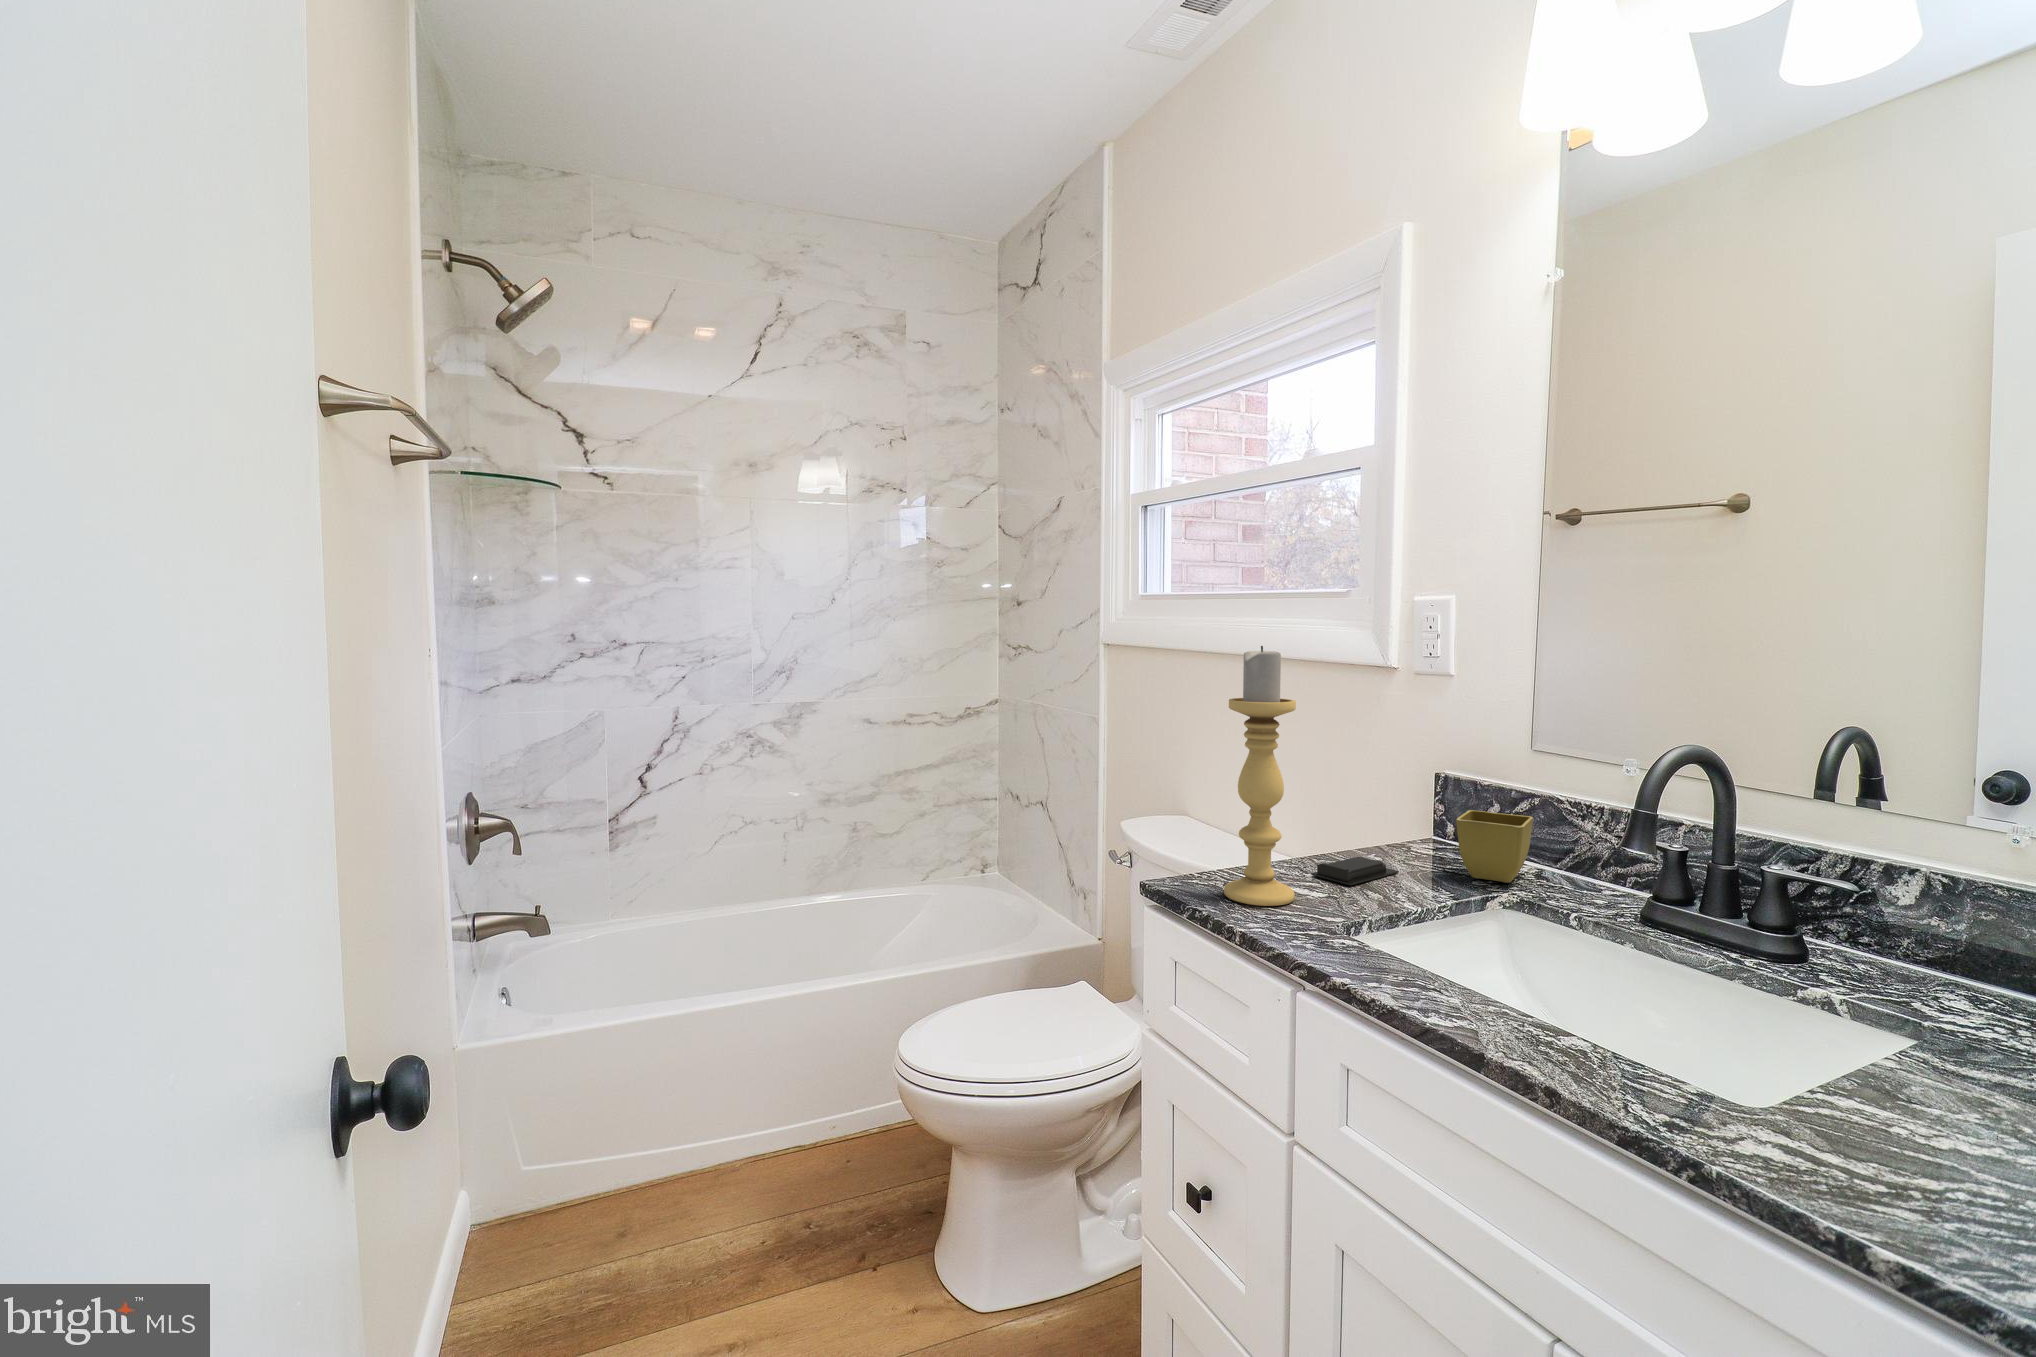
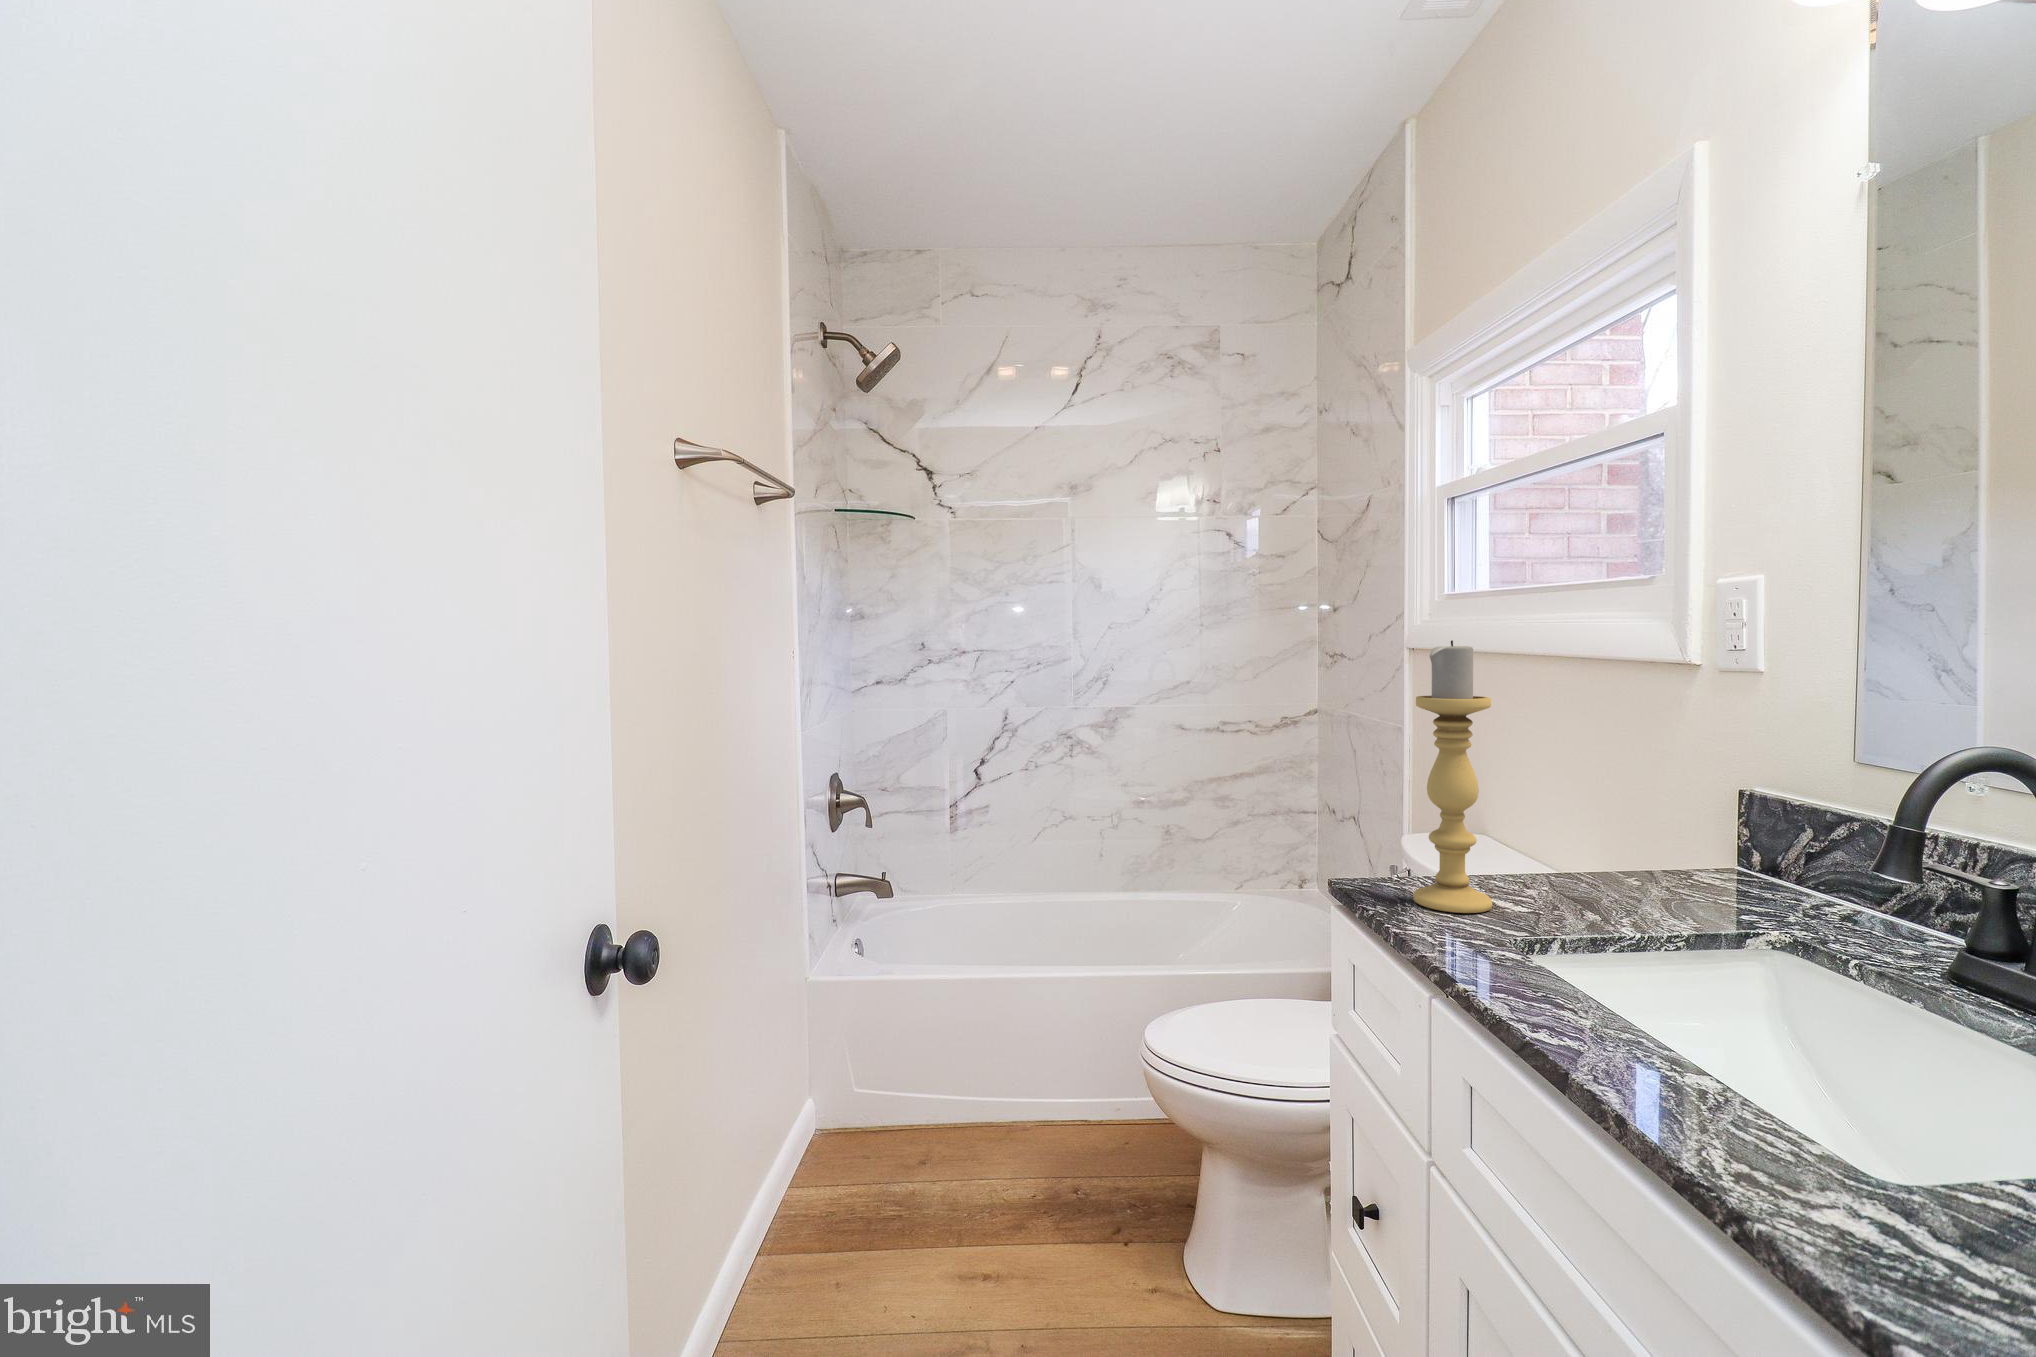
flower pot: present [1456,810,1533,883] -> none [1722,834,1840,921]
soap bar: present [1311,857,1399,885] -> none [1534,877,1652,904]

